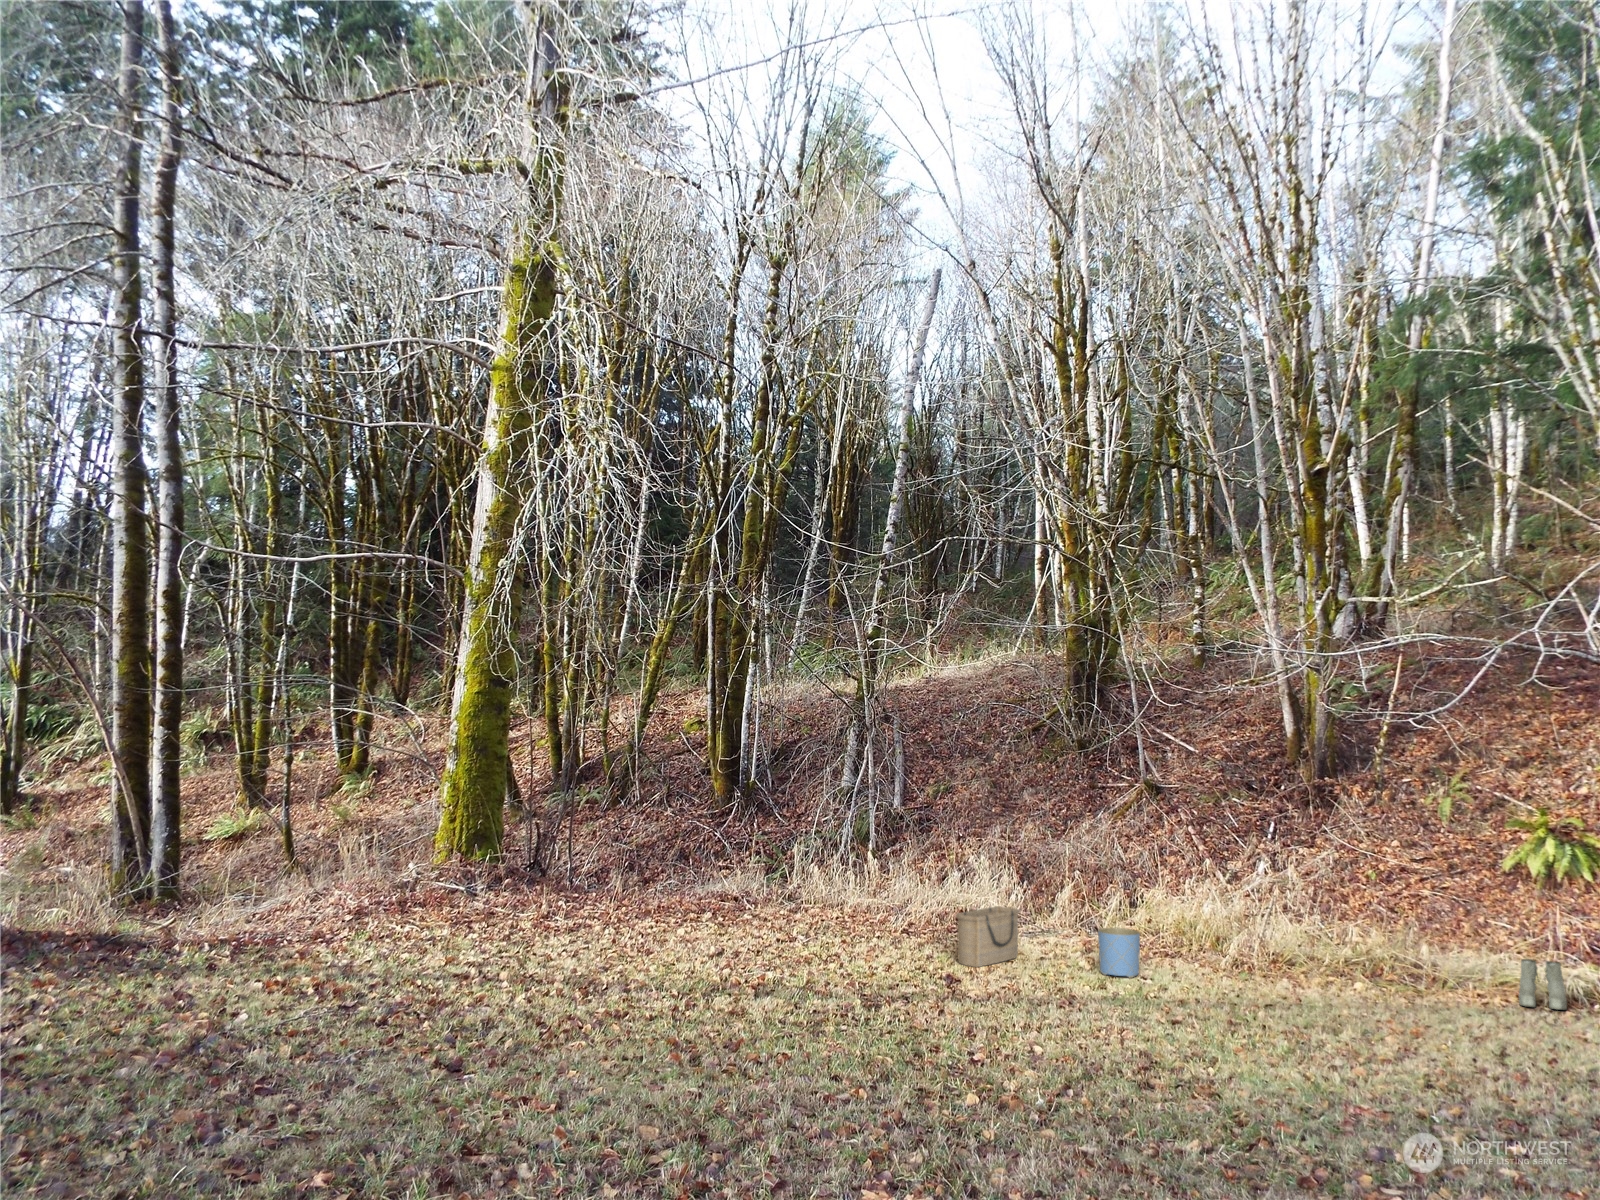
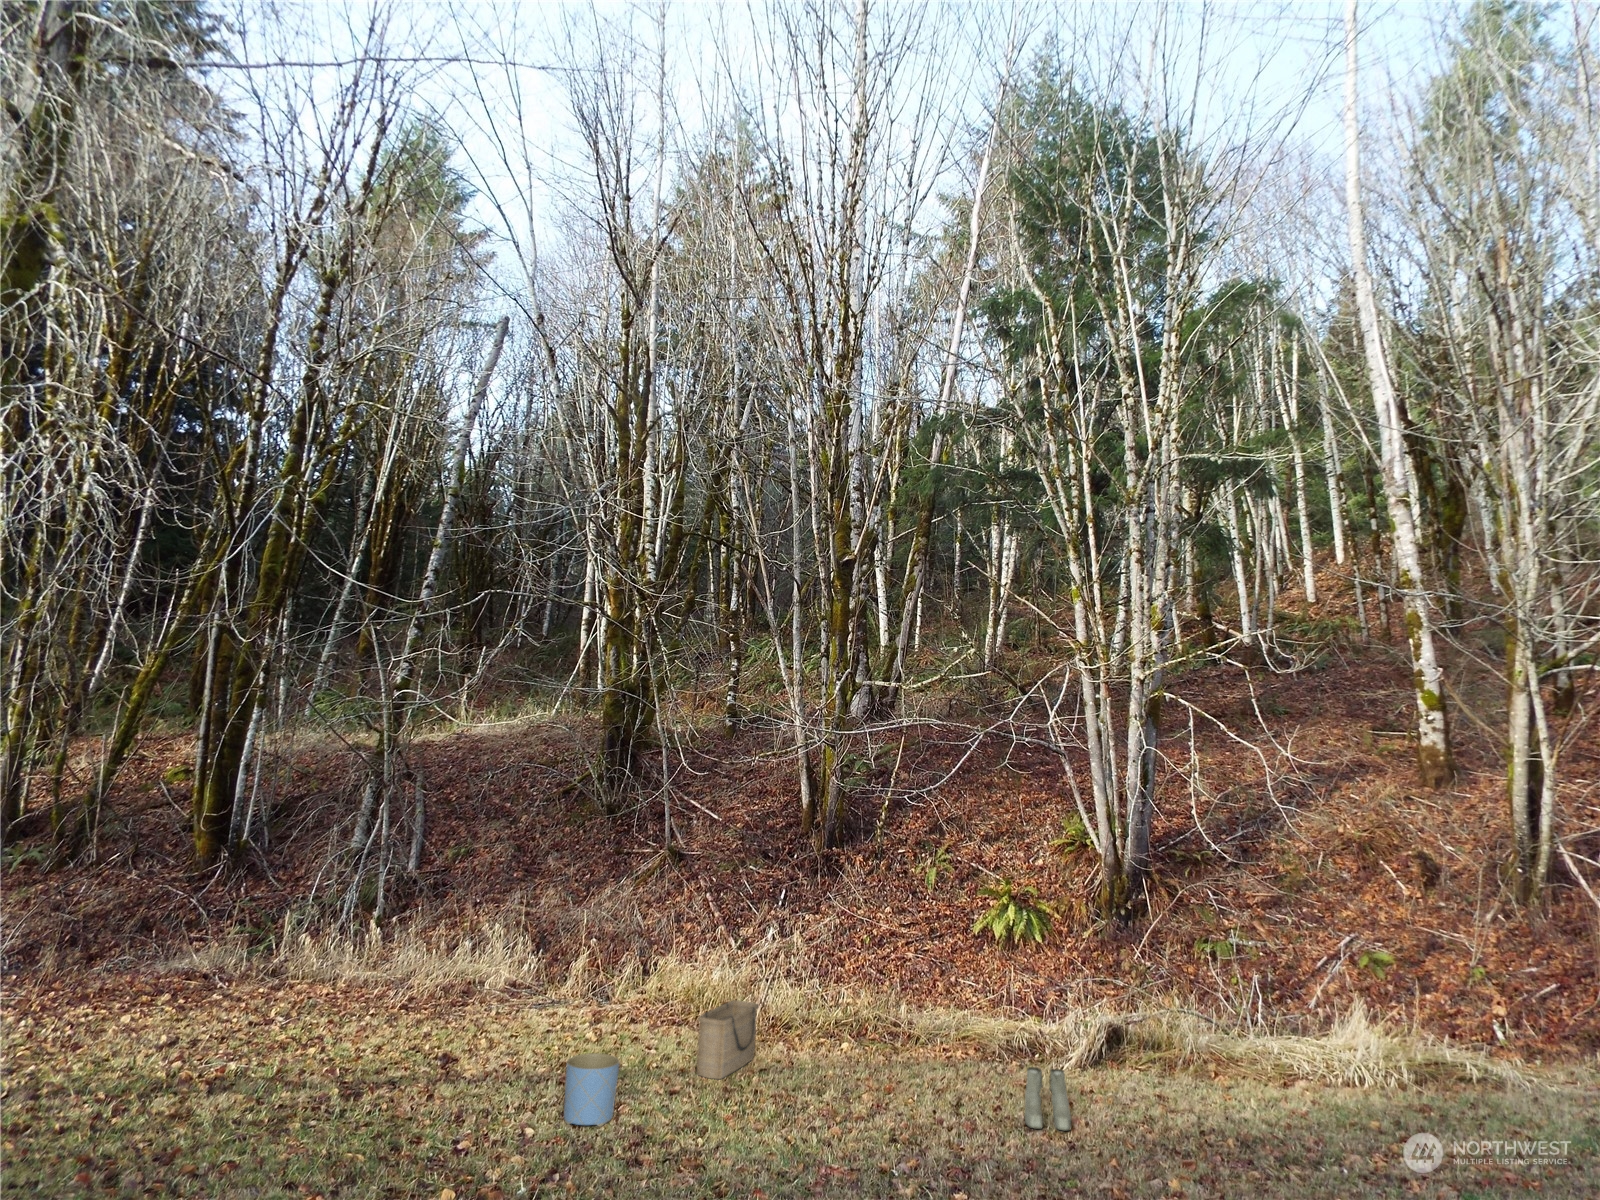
basket: present [956,906,1020,967] -> present [697,1000,759,1079]

